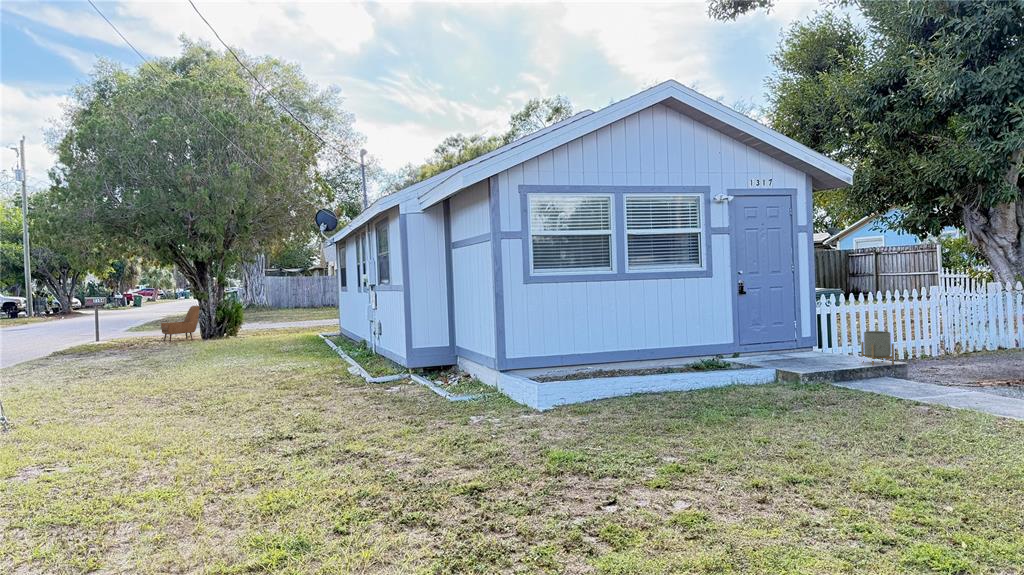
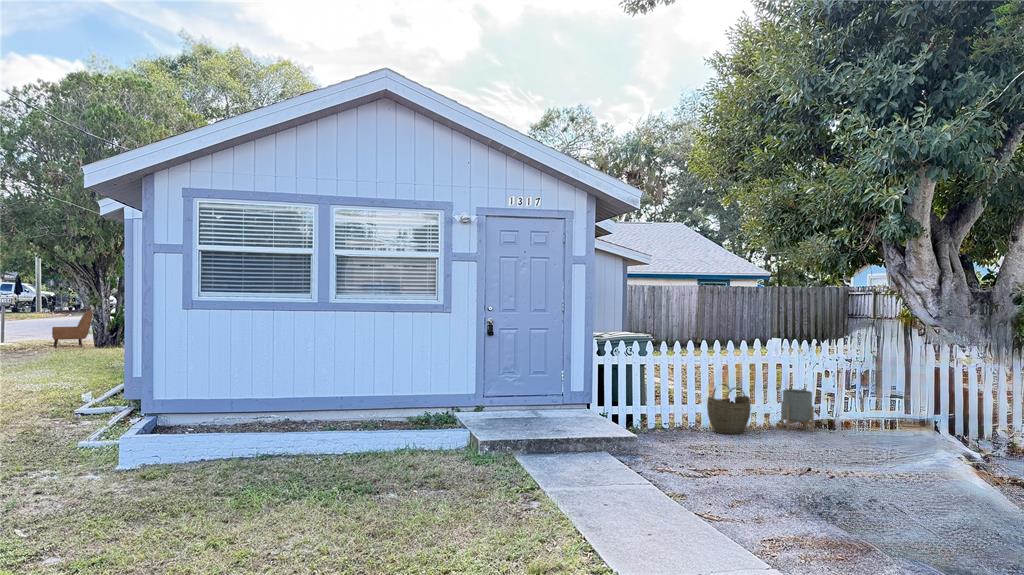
woven basket: none [900,323,938,362] -> present [707,384,751,434]
planter: present [861,331,894,365] -> present [781,389,814,432]

